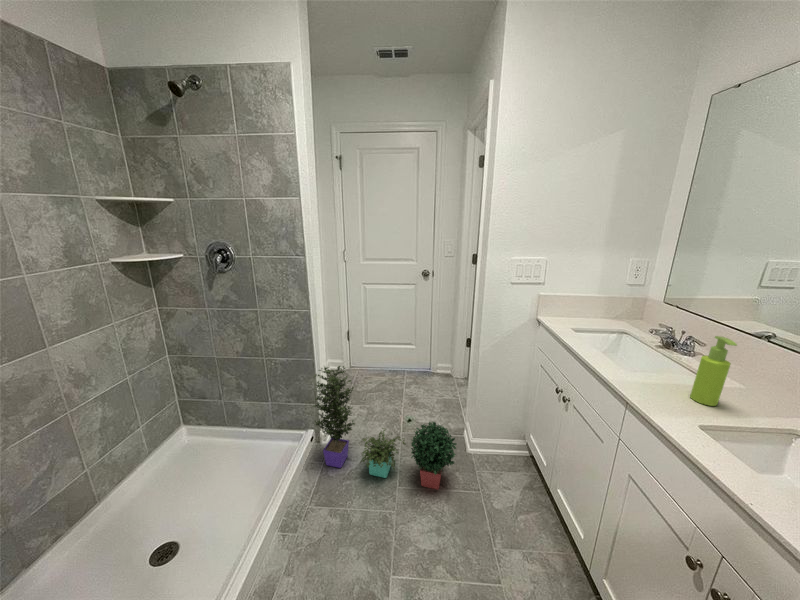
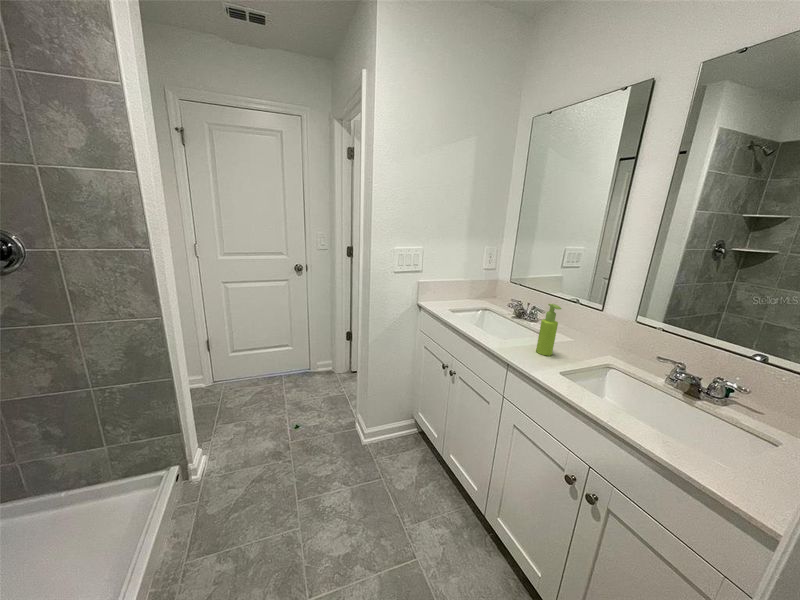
potted plant: present [314,366,457,489] -> none [175,380,357,503]

